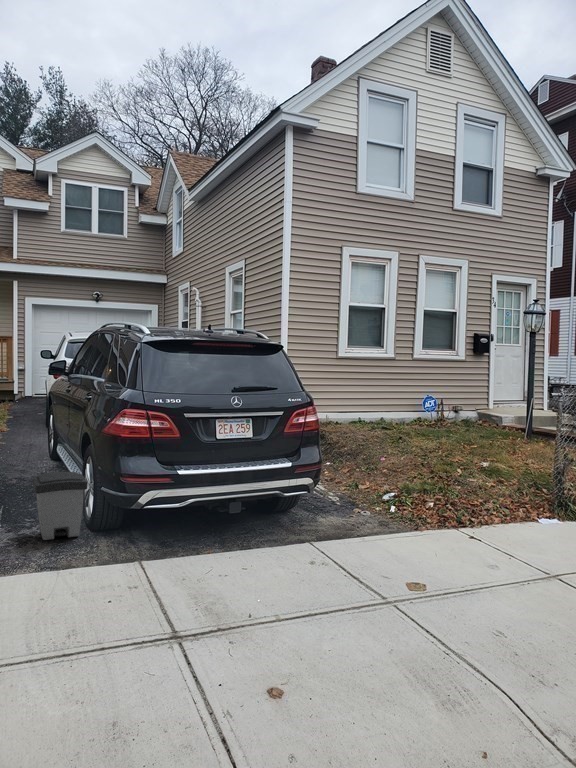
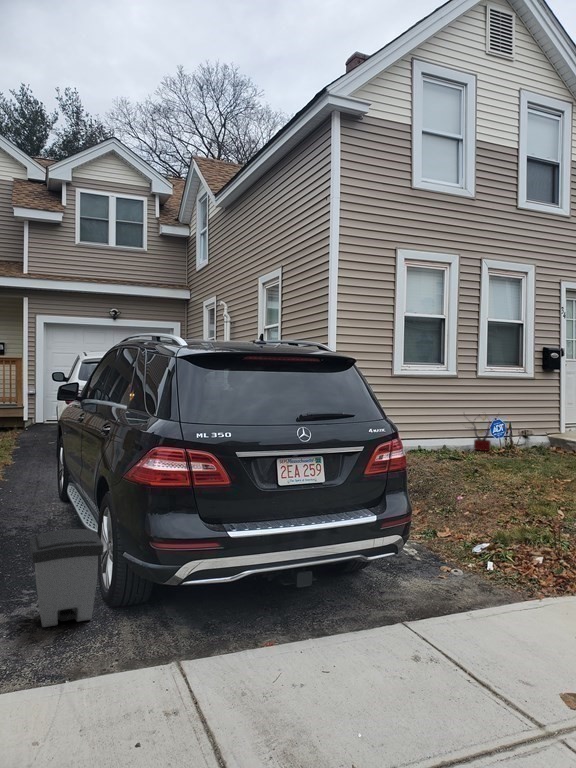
decorative plant: none [397,388,436,422] -> present [472,419,491,451]

